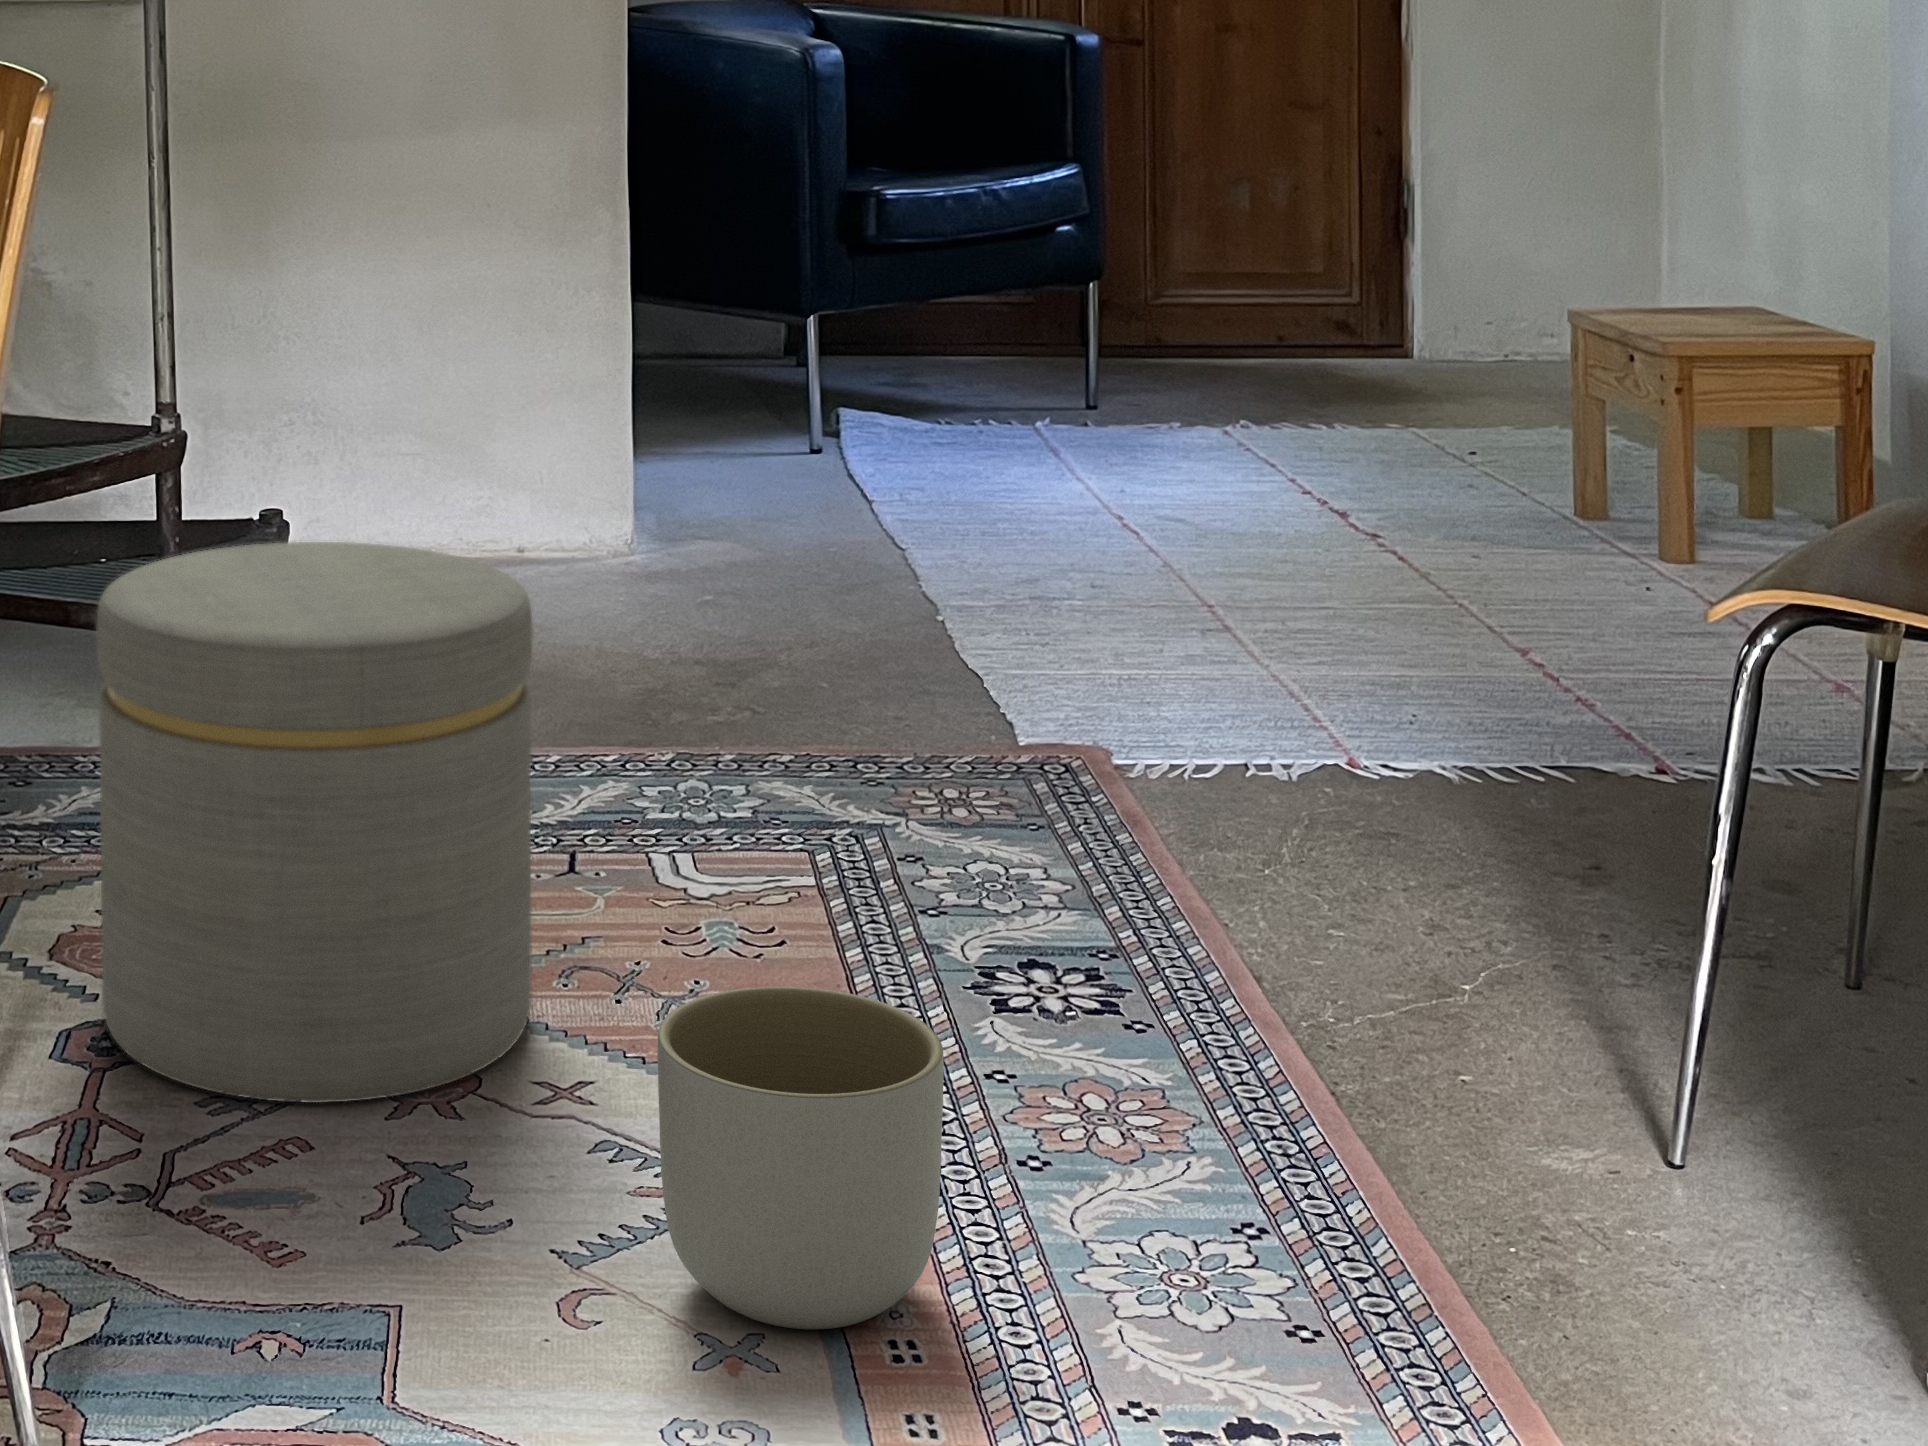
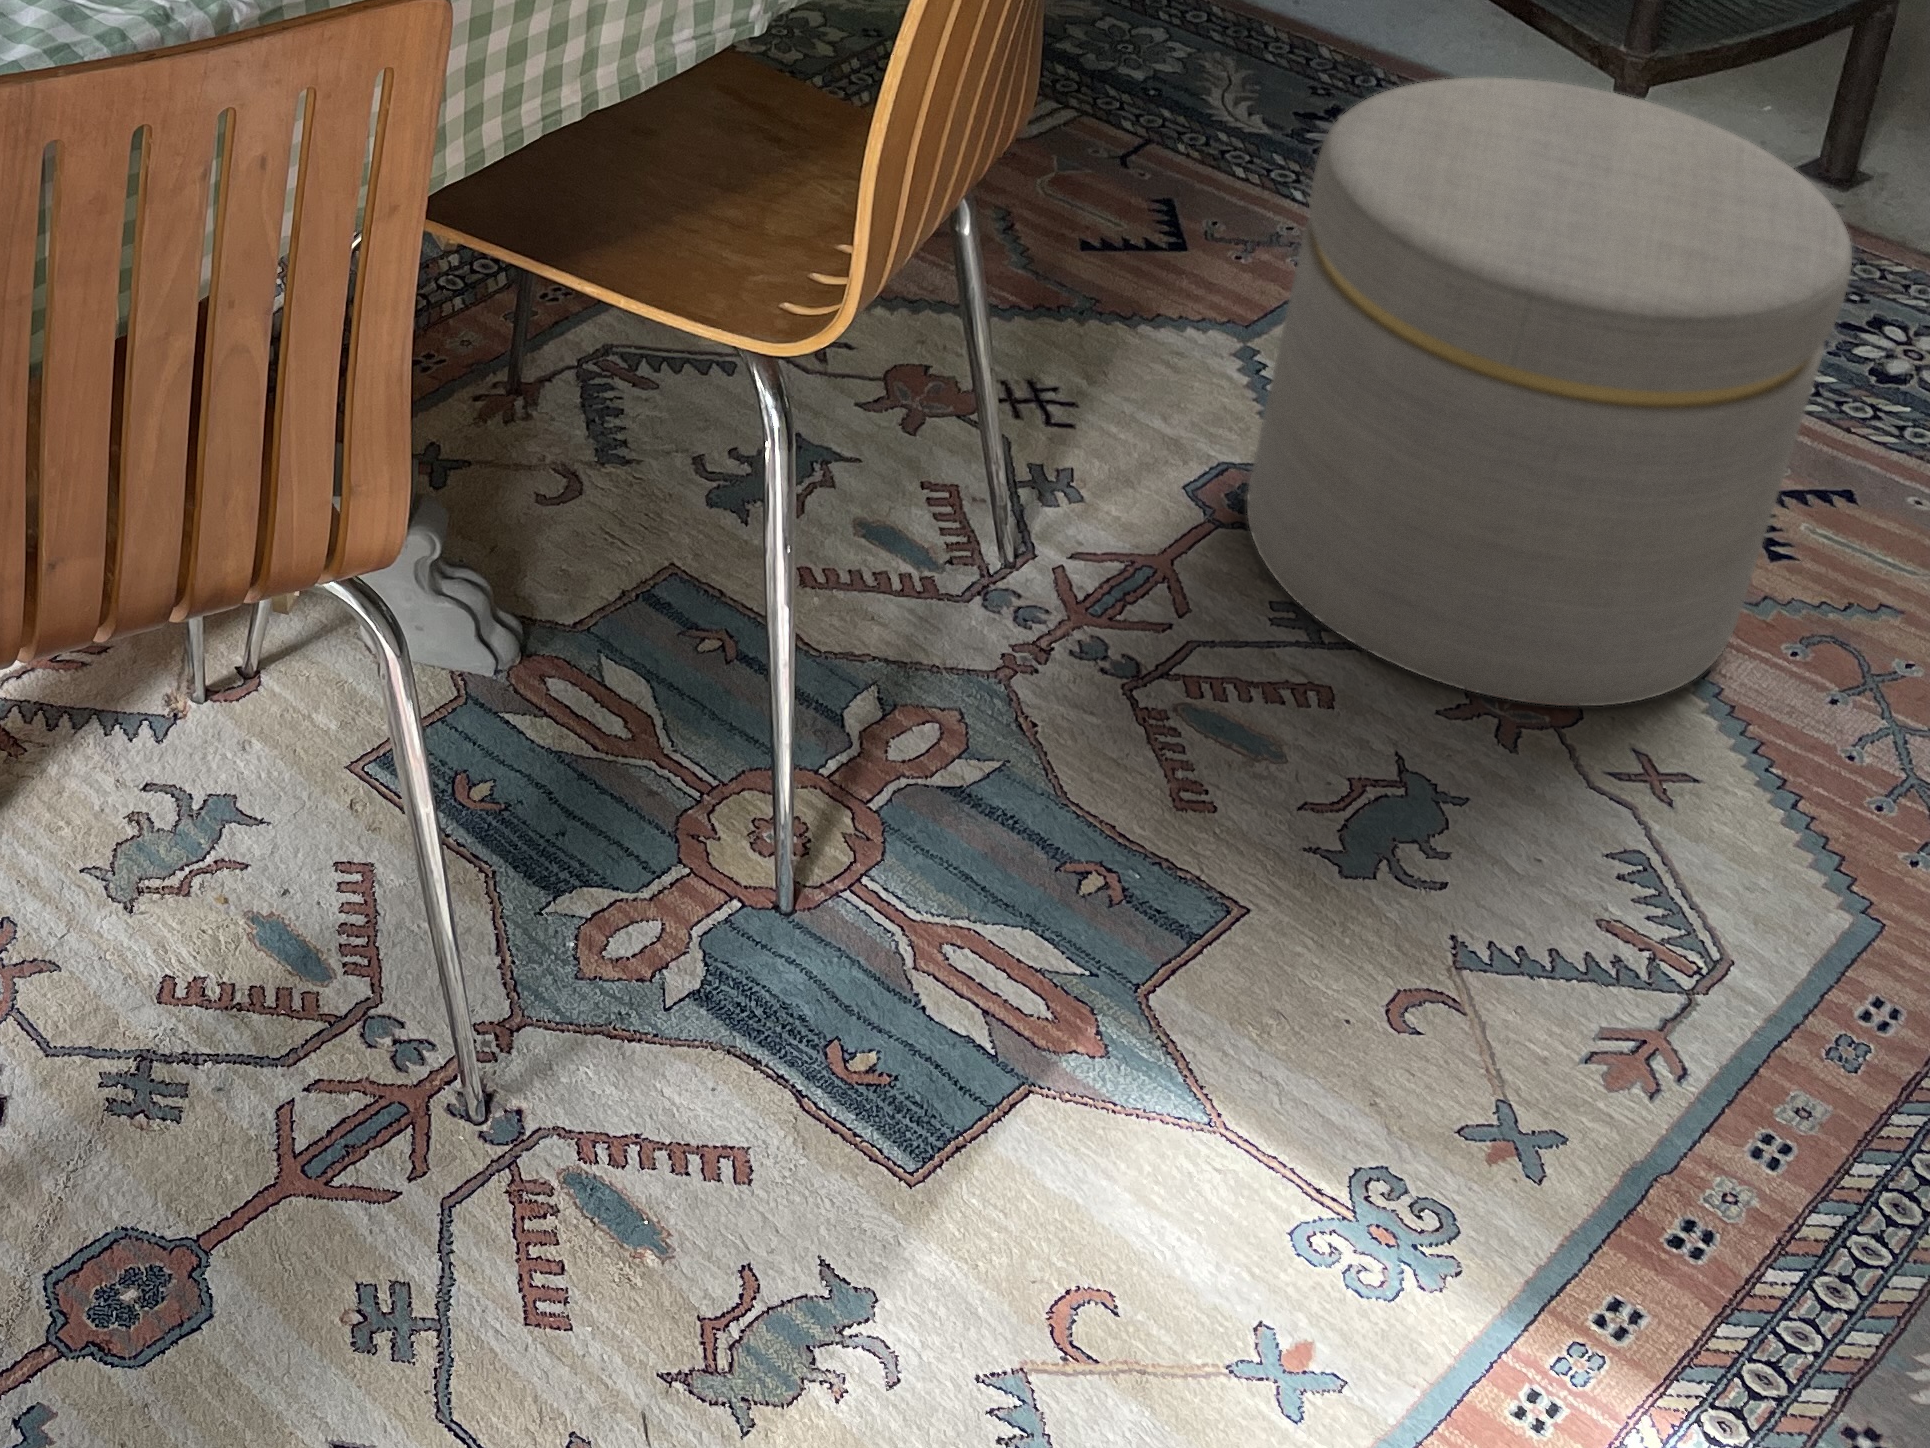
planter: present [657,987,944,1329] -> none [1523,815,1906,1195]

